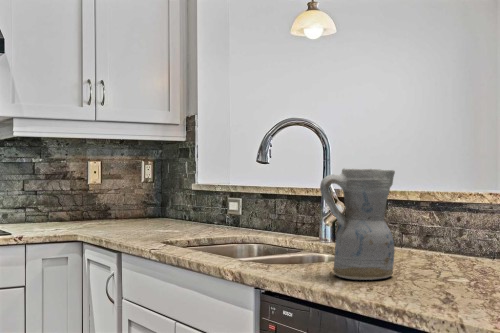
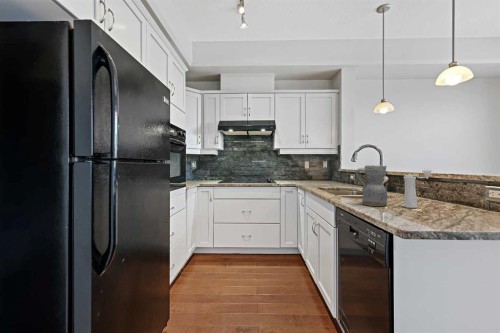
pepper mill: none [429,179,476,277] -> present [404,169,432,208]

